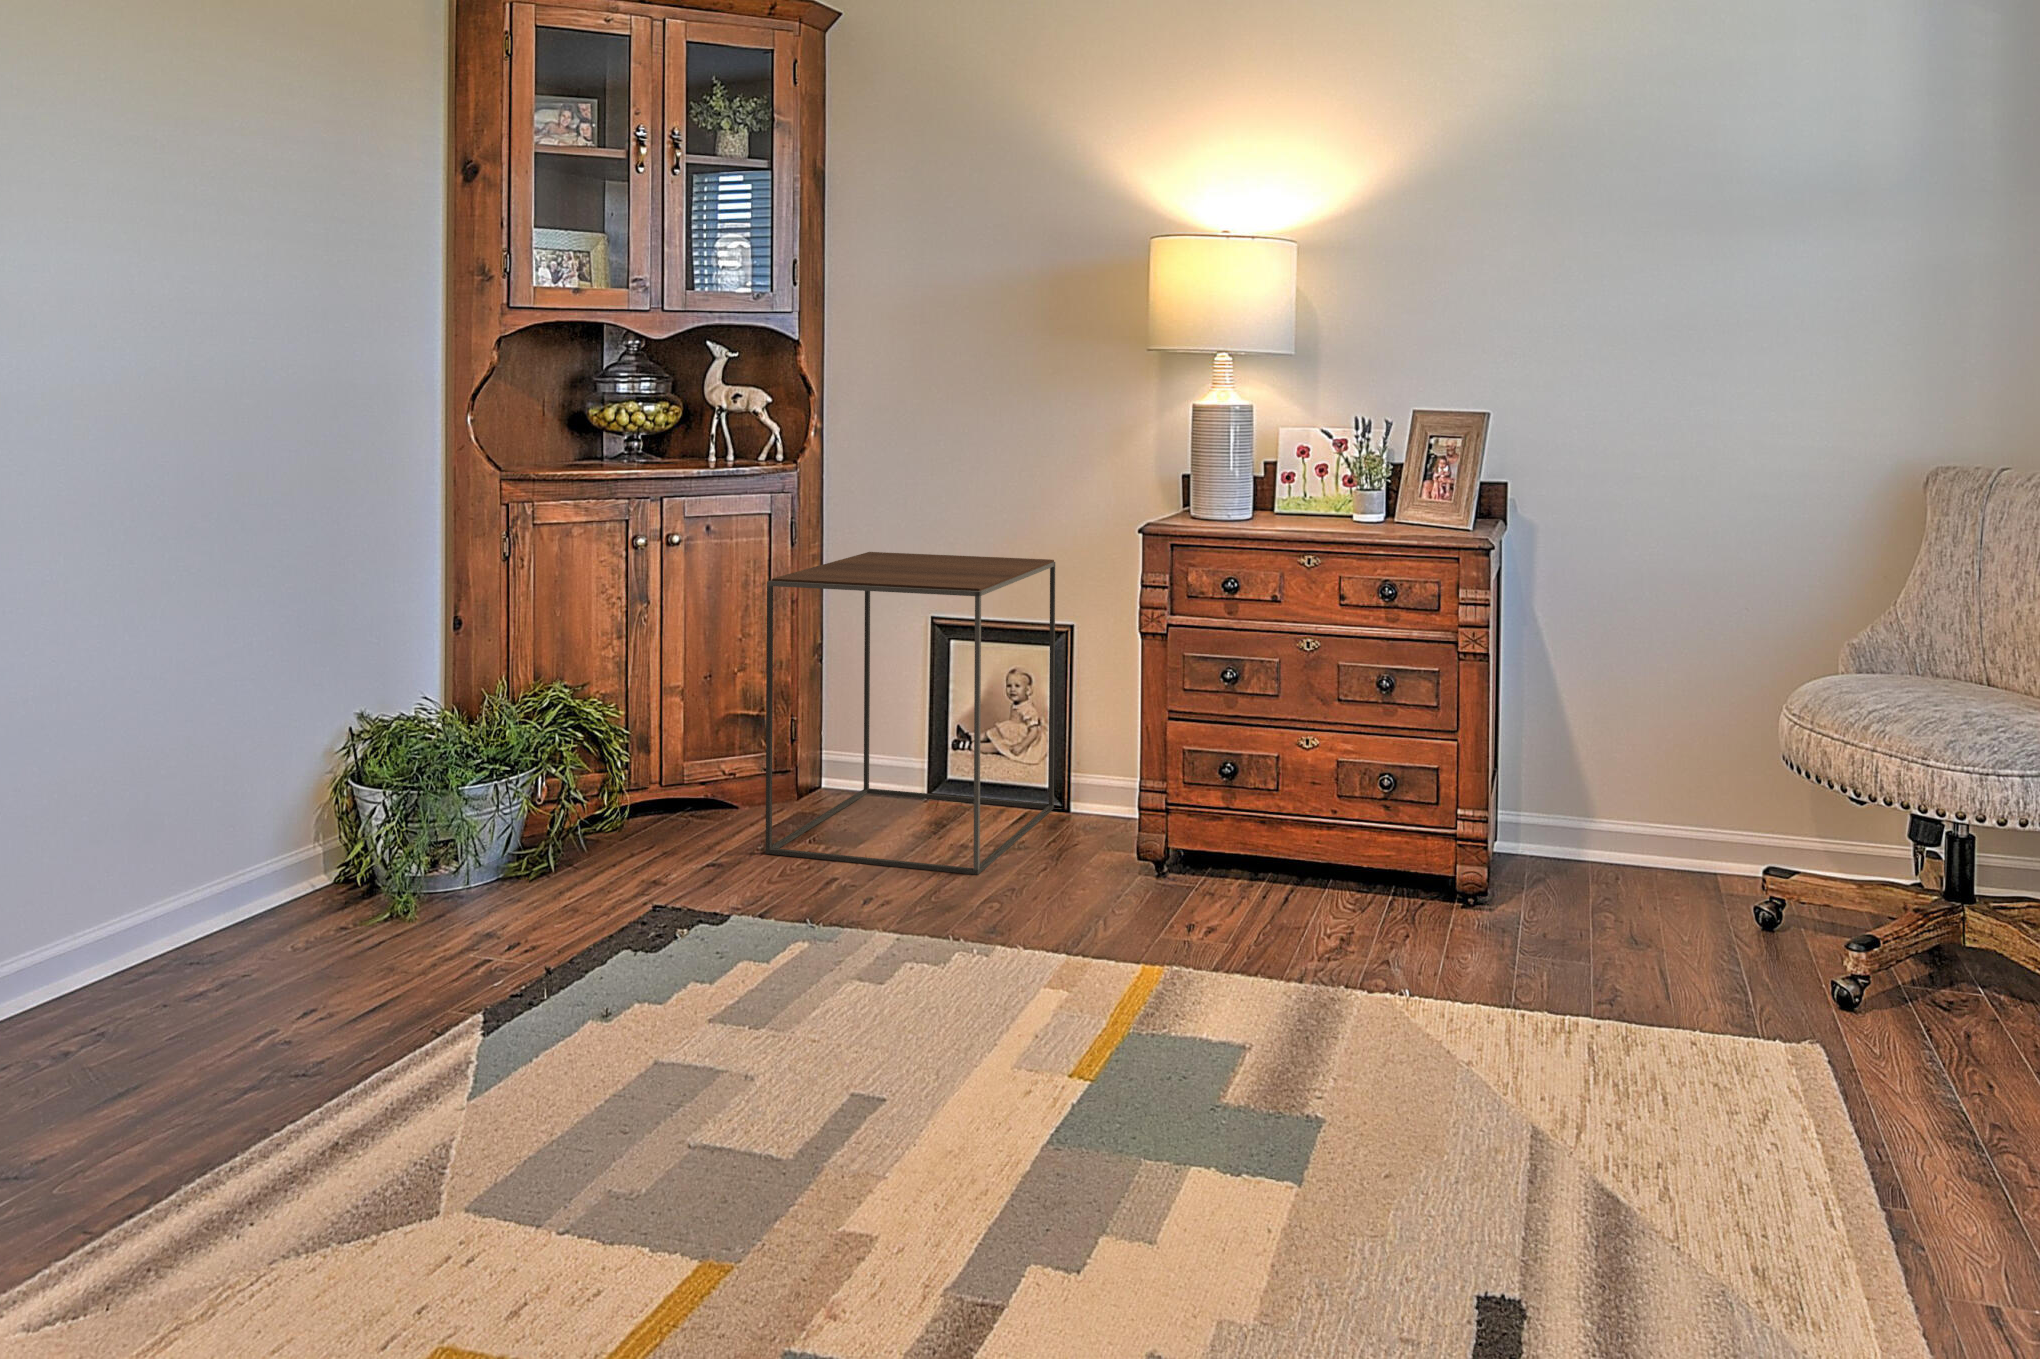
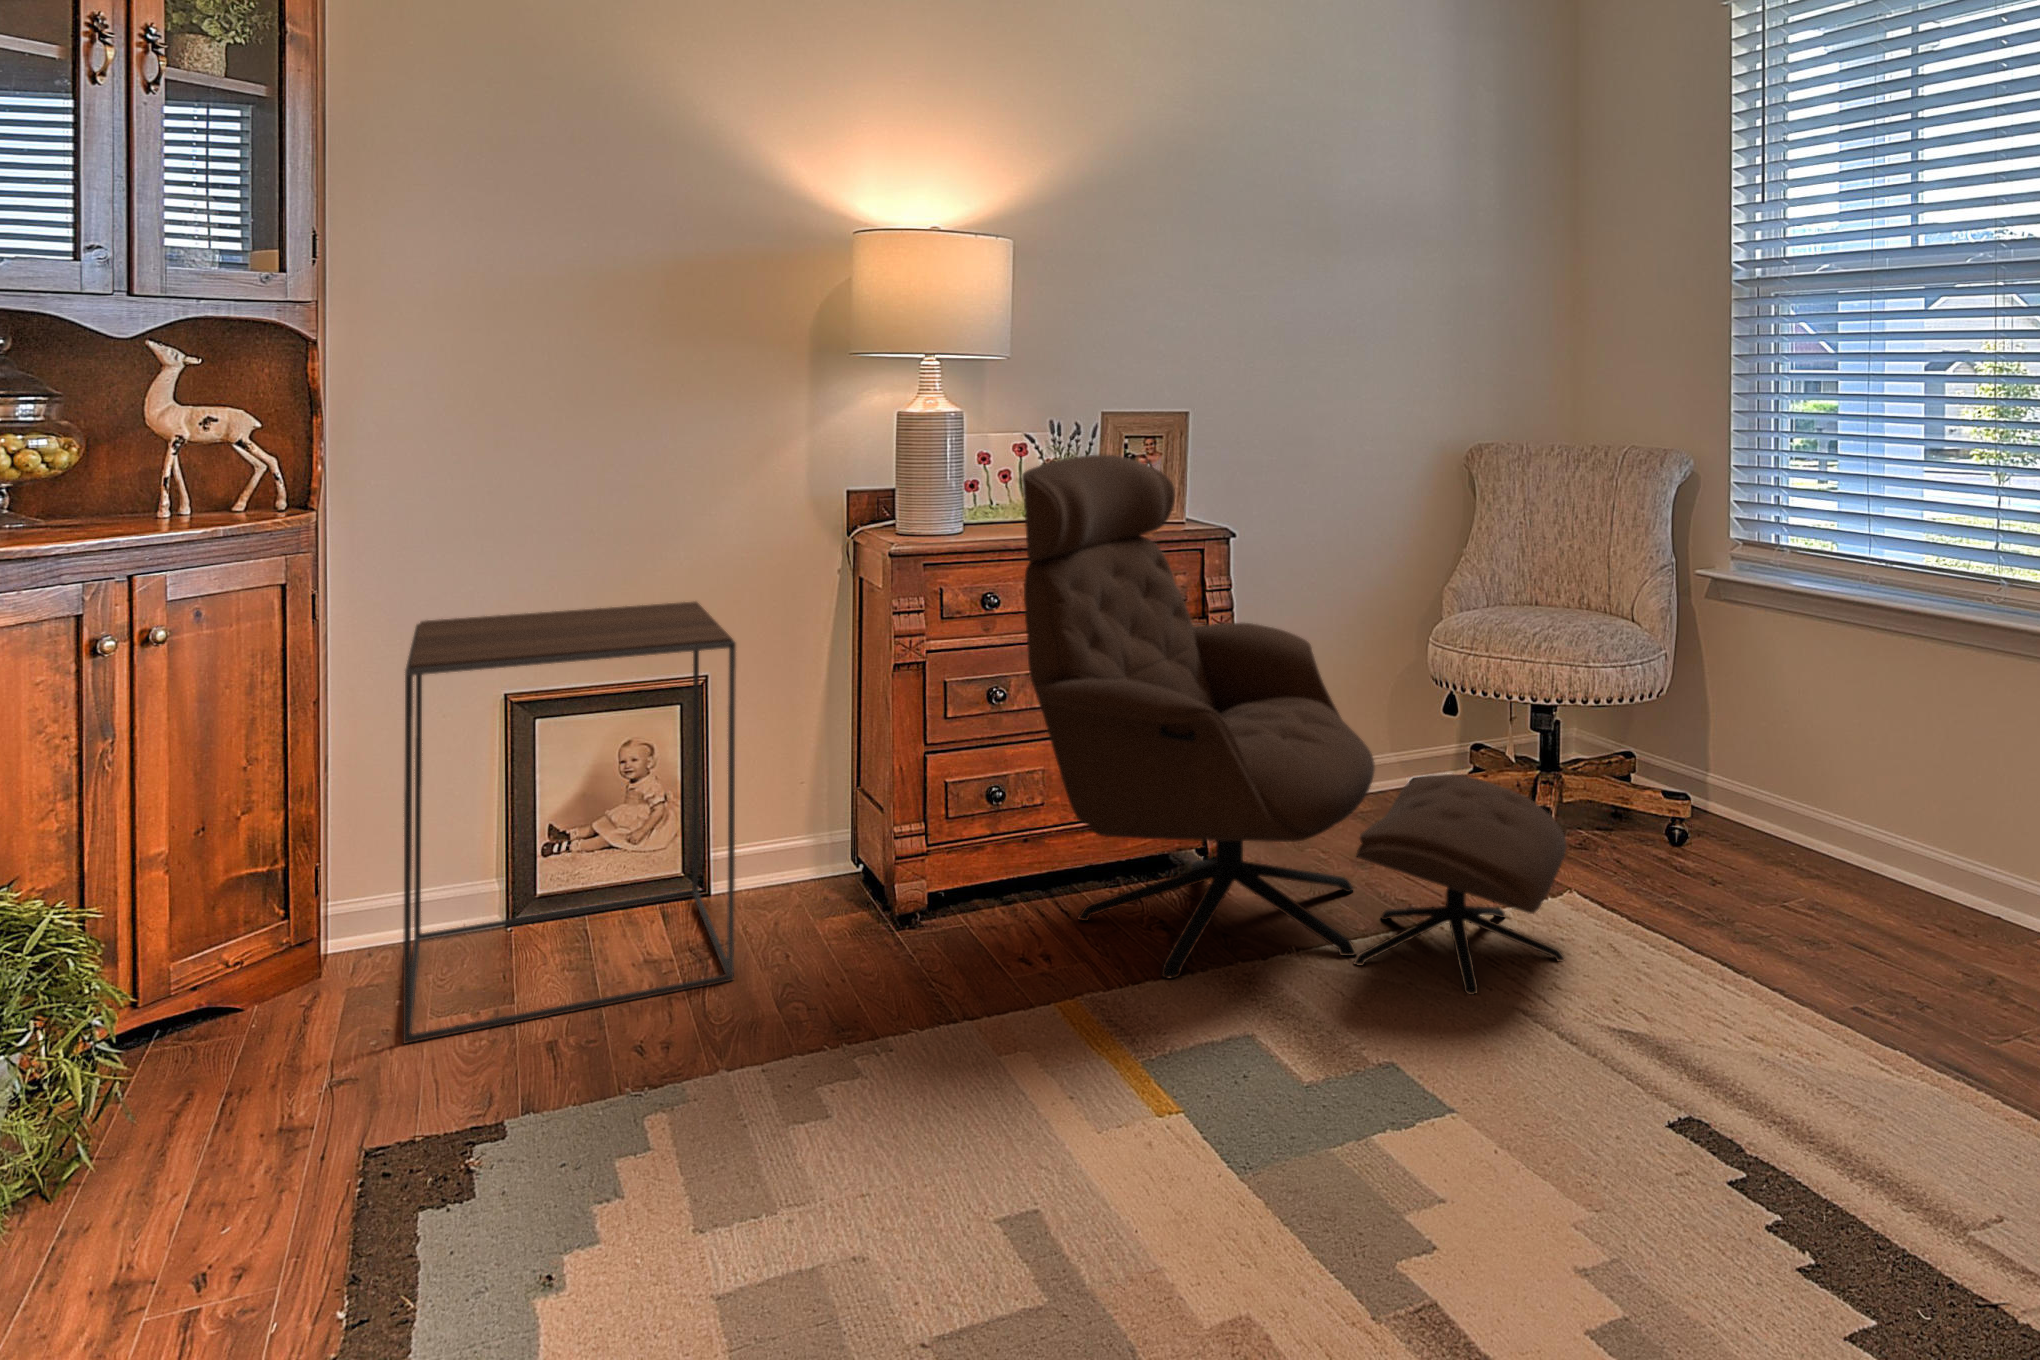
lounge chair: none [1175,451,1729,1104] -> present [1022,455,1566,995]

